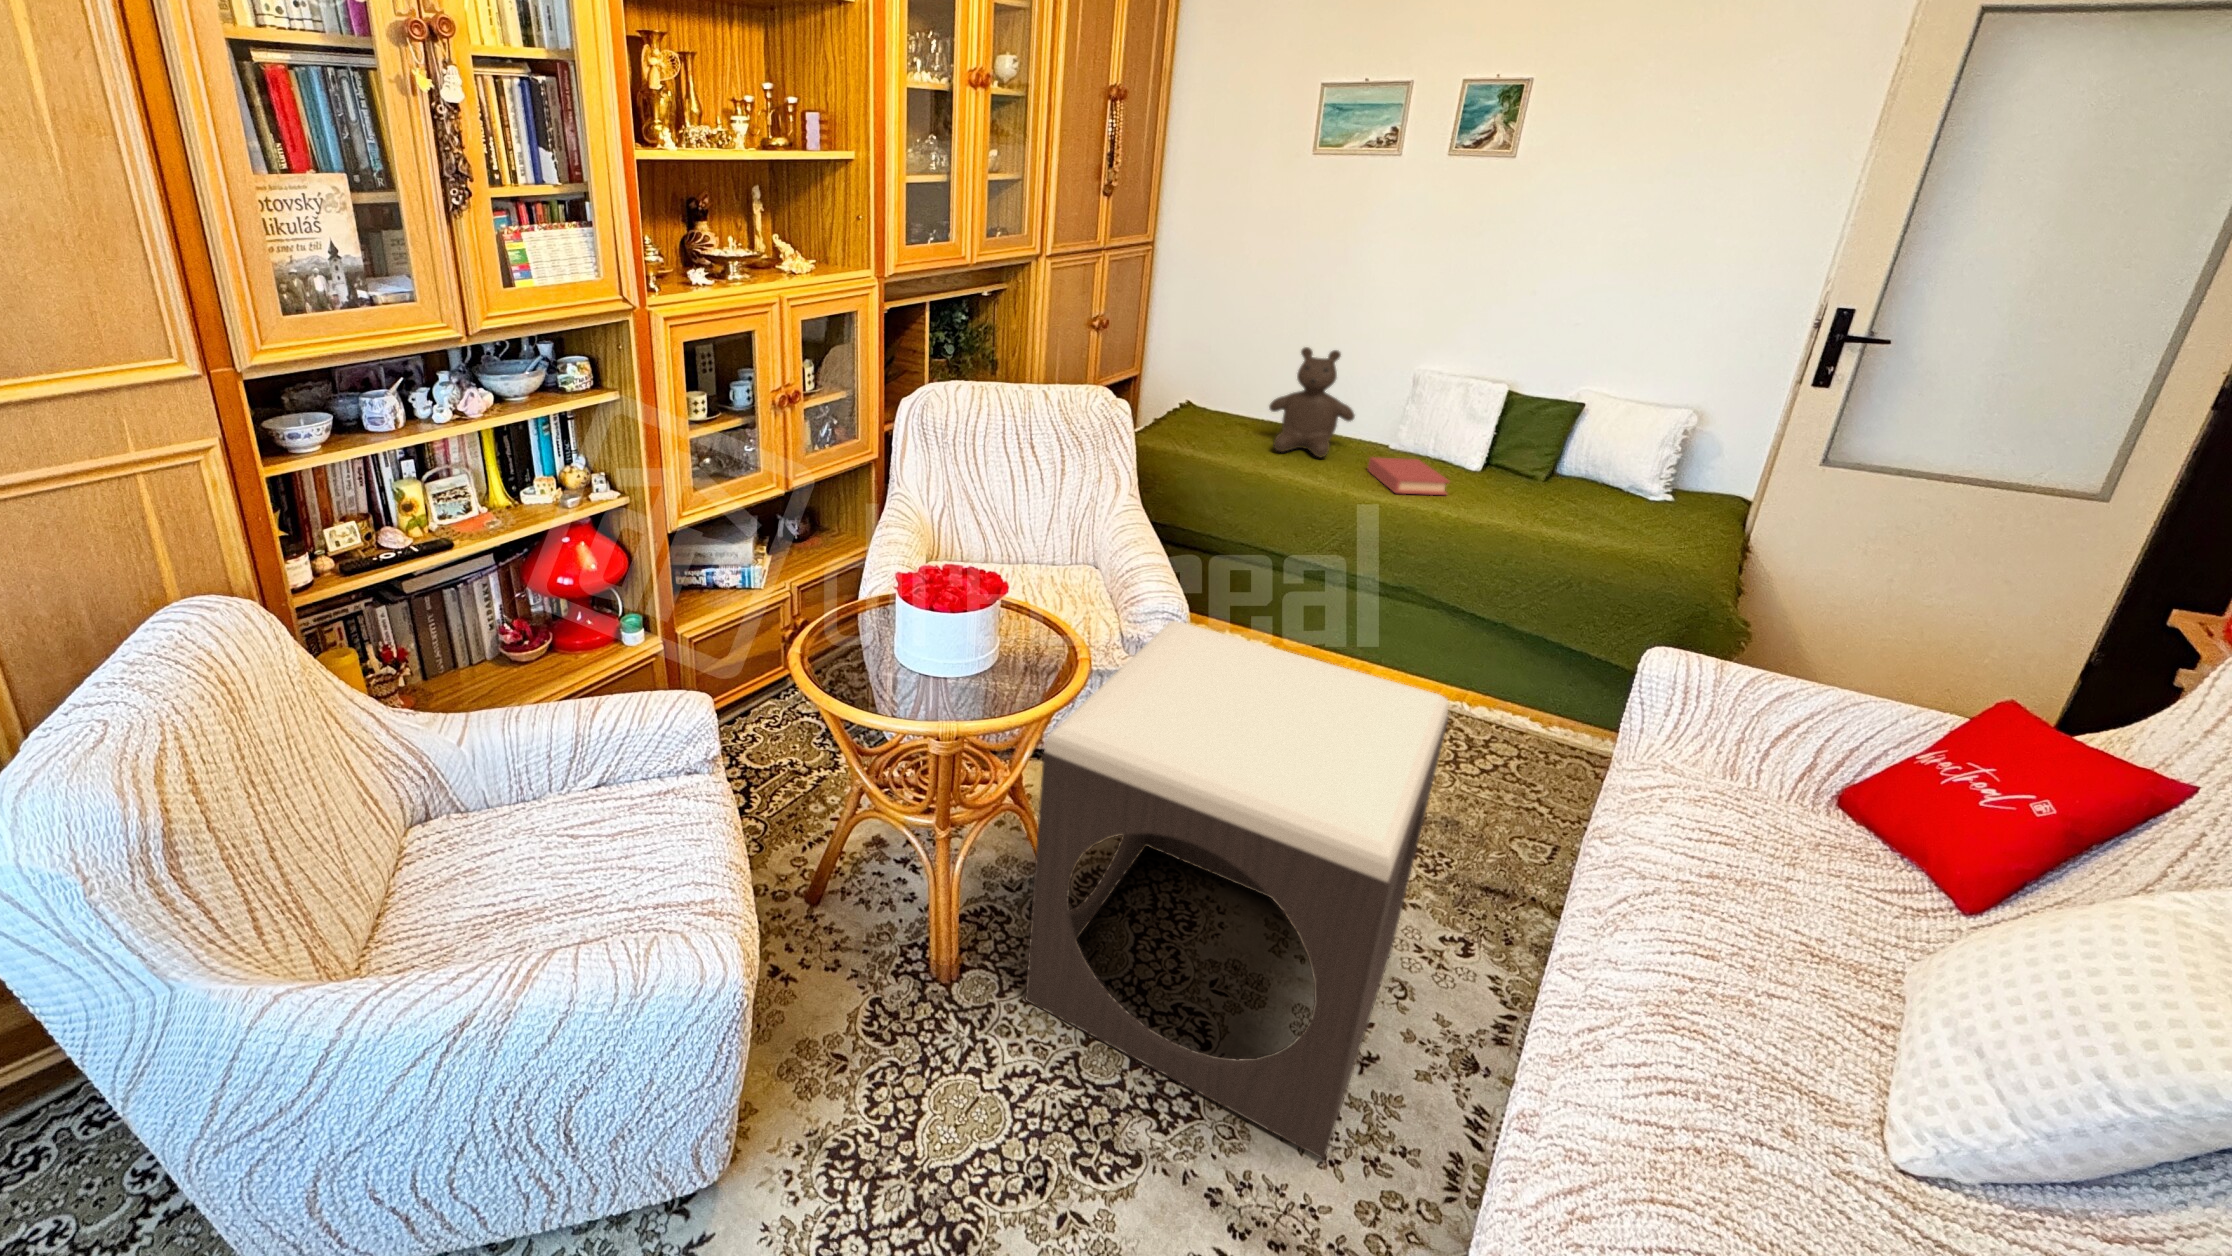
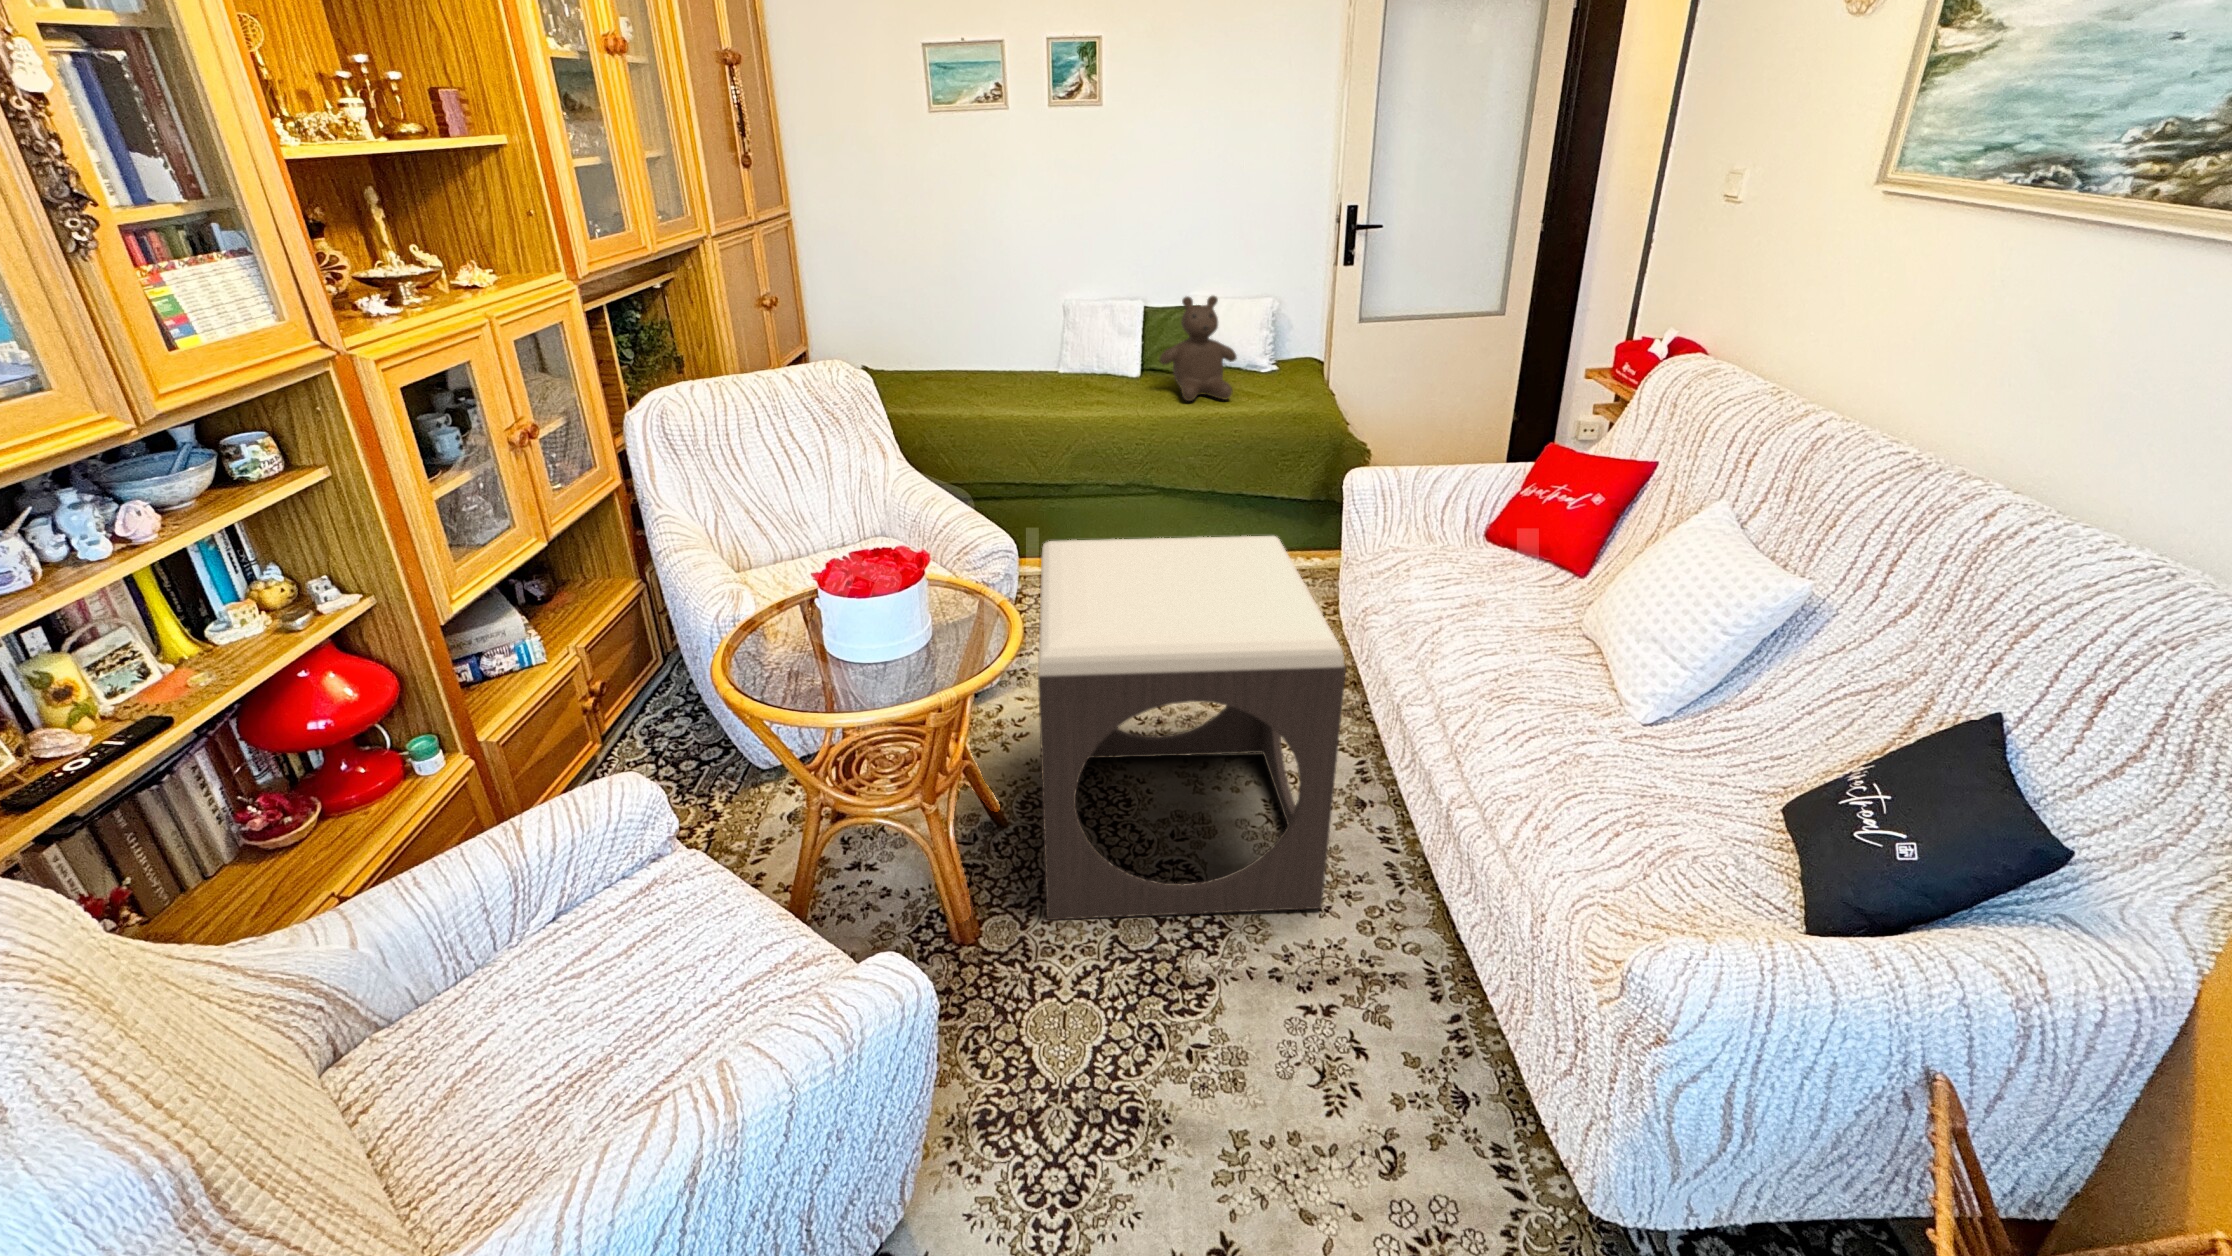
teddy bear: present [1269,347,1355,457] -> present [1159,296,1237,401]
book: present [1368,457,1449,495] -> none [1067,376,1140,407]

